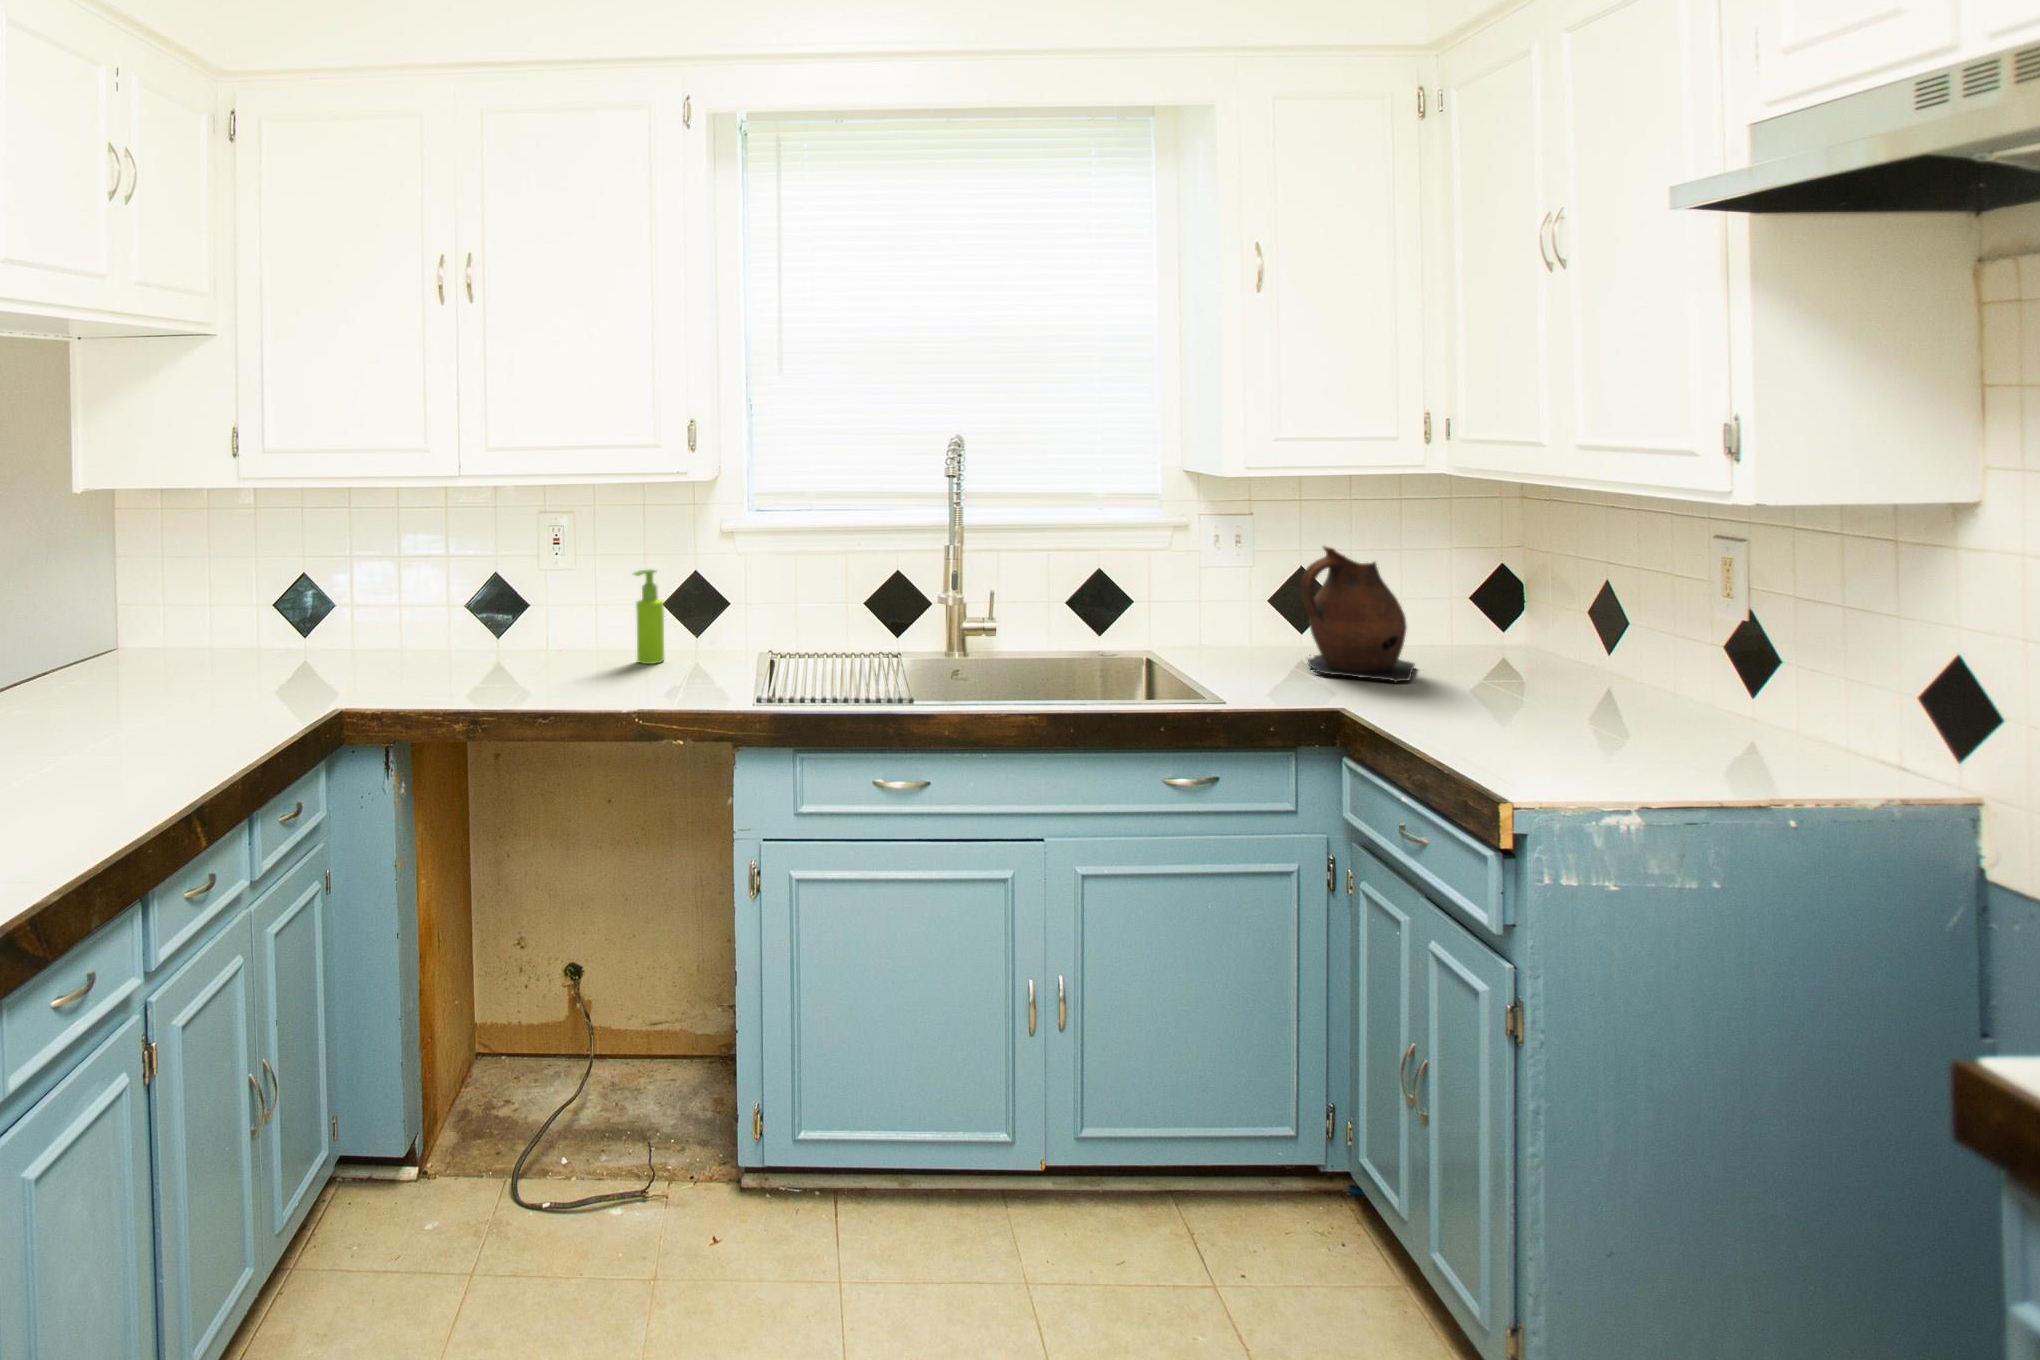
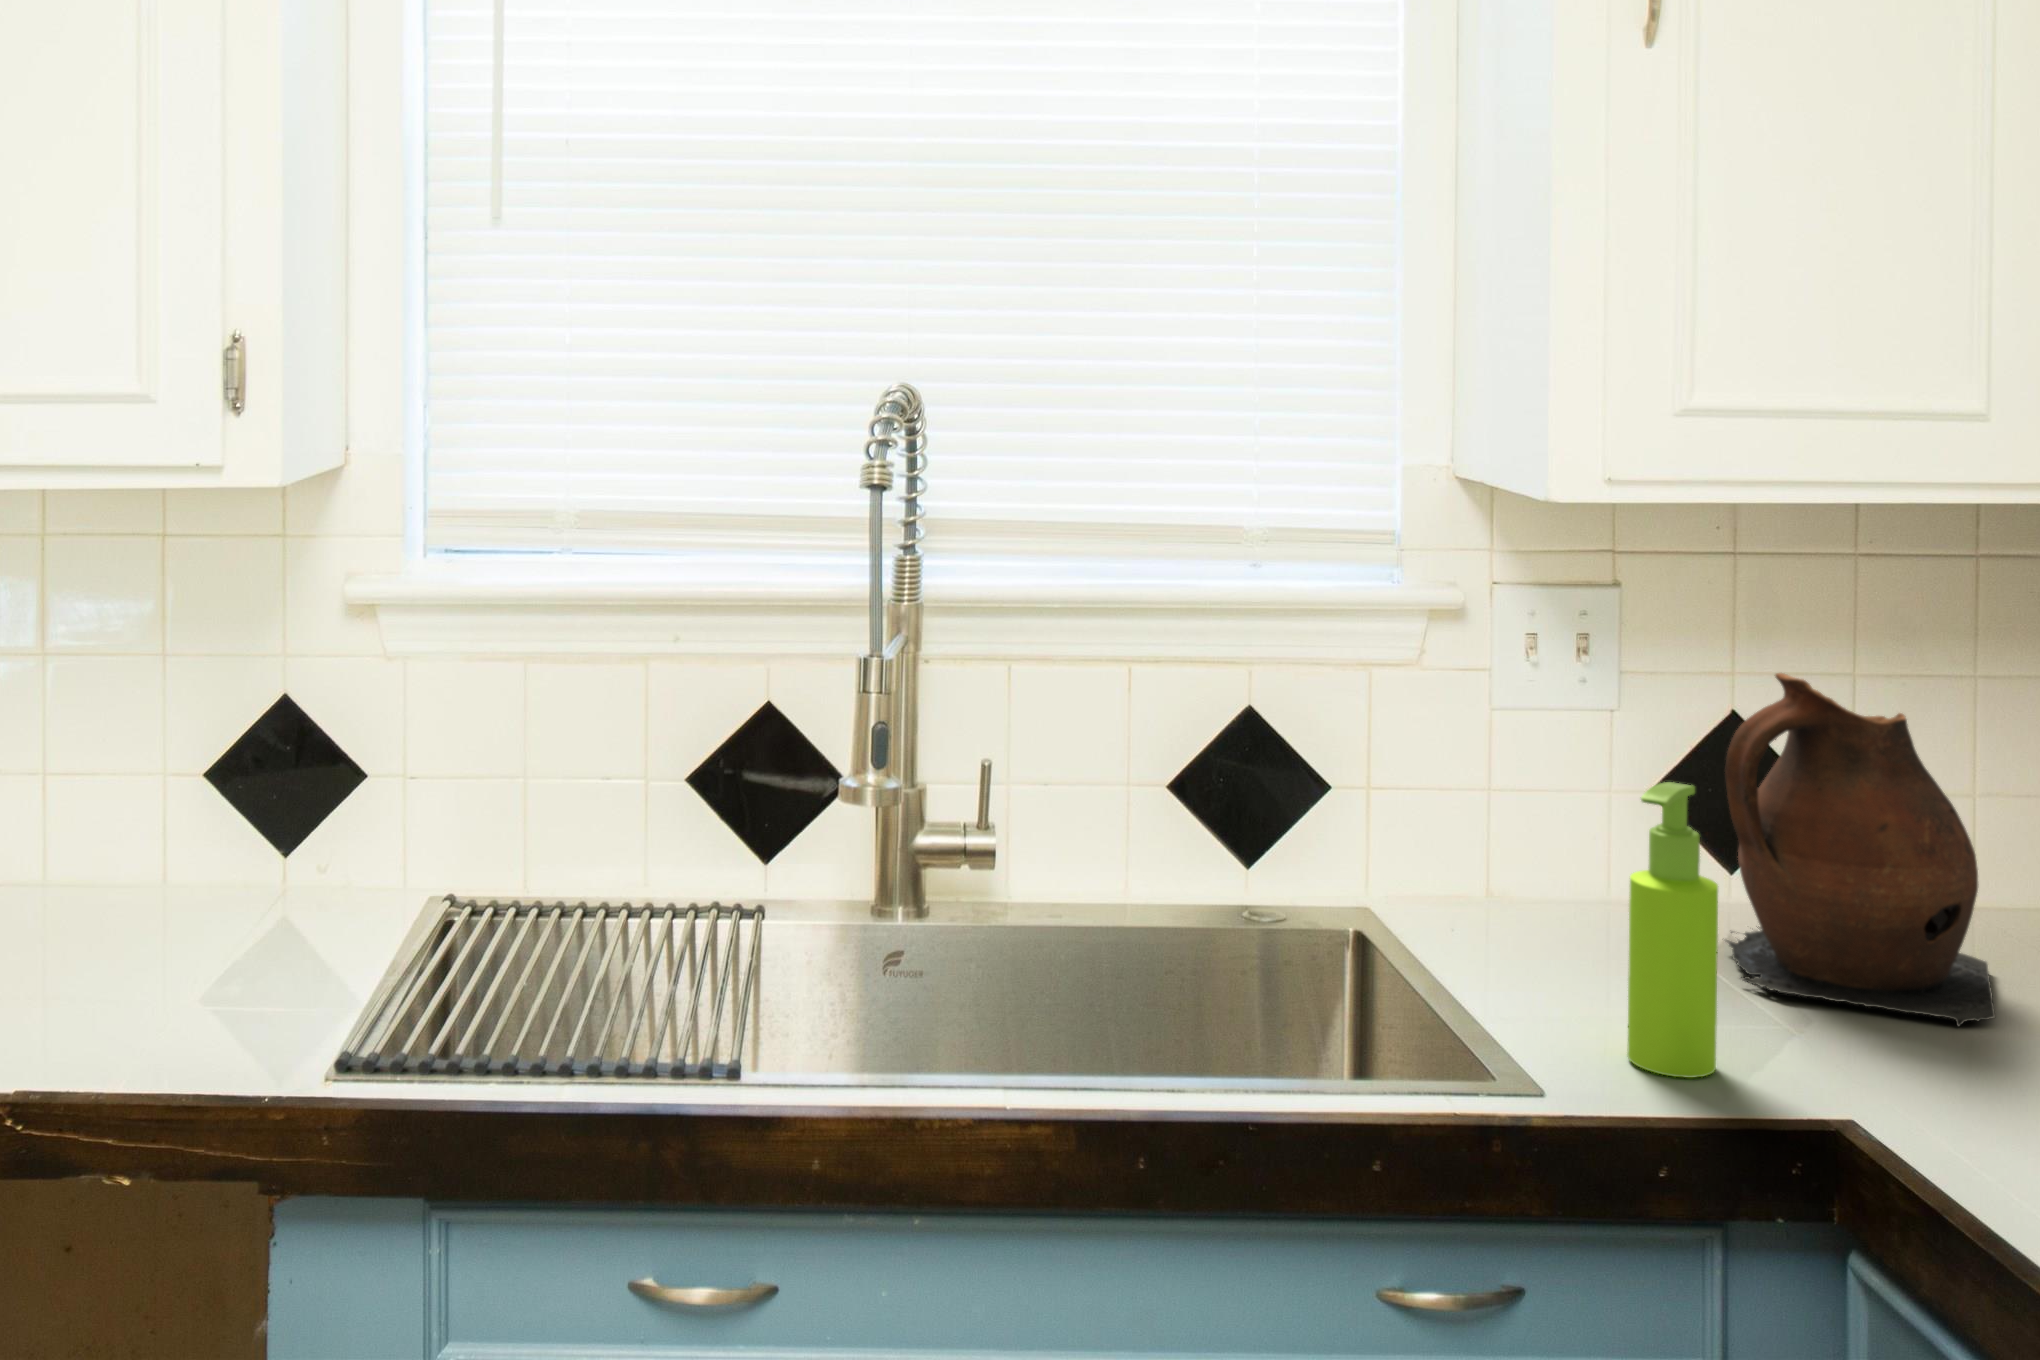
soap dispenser: present [634,569,664,664] -> present [1627,782,1718,1078]

